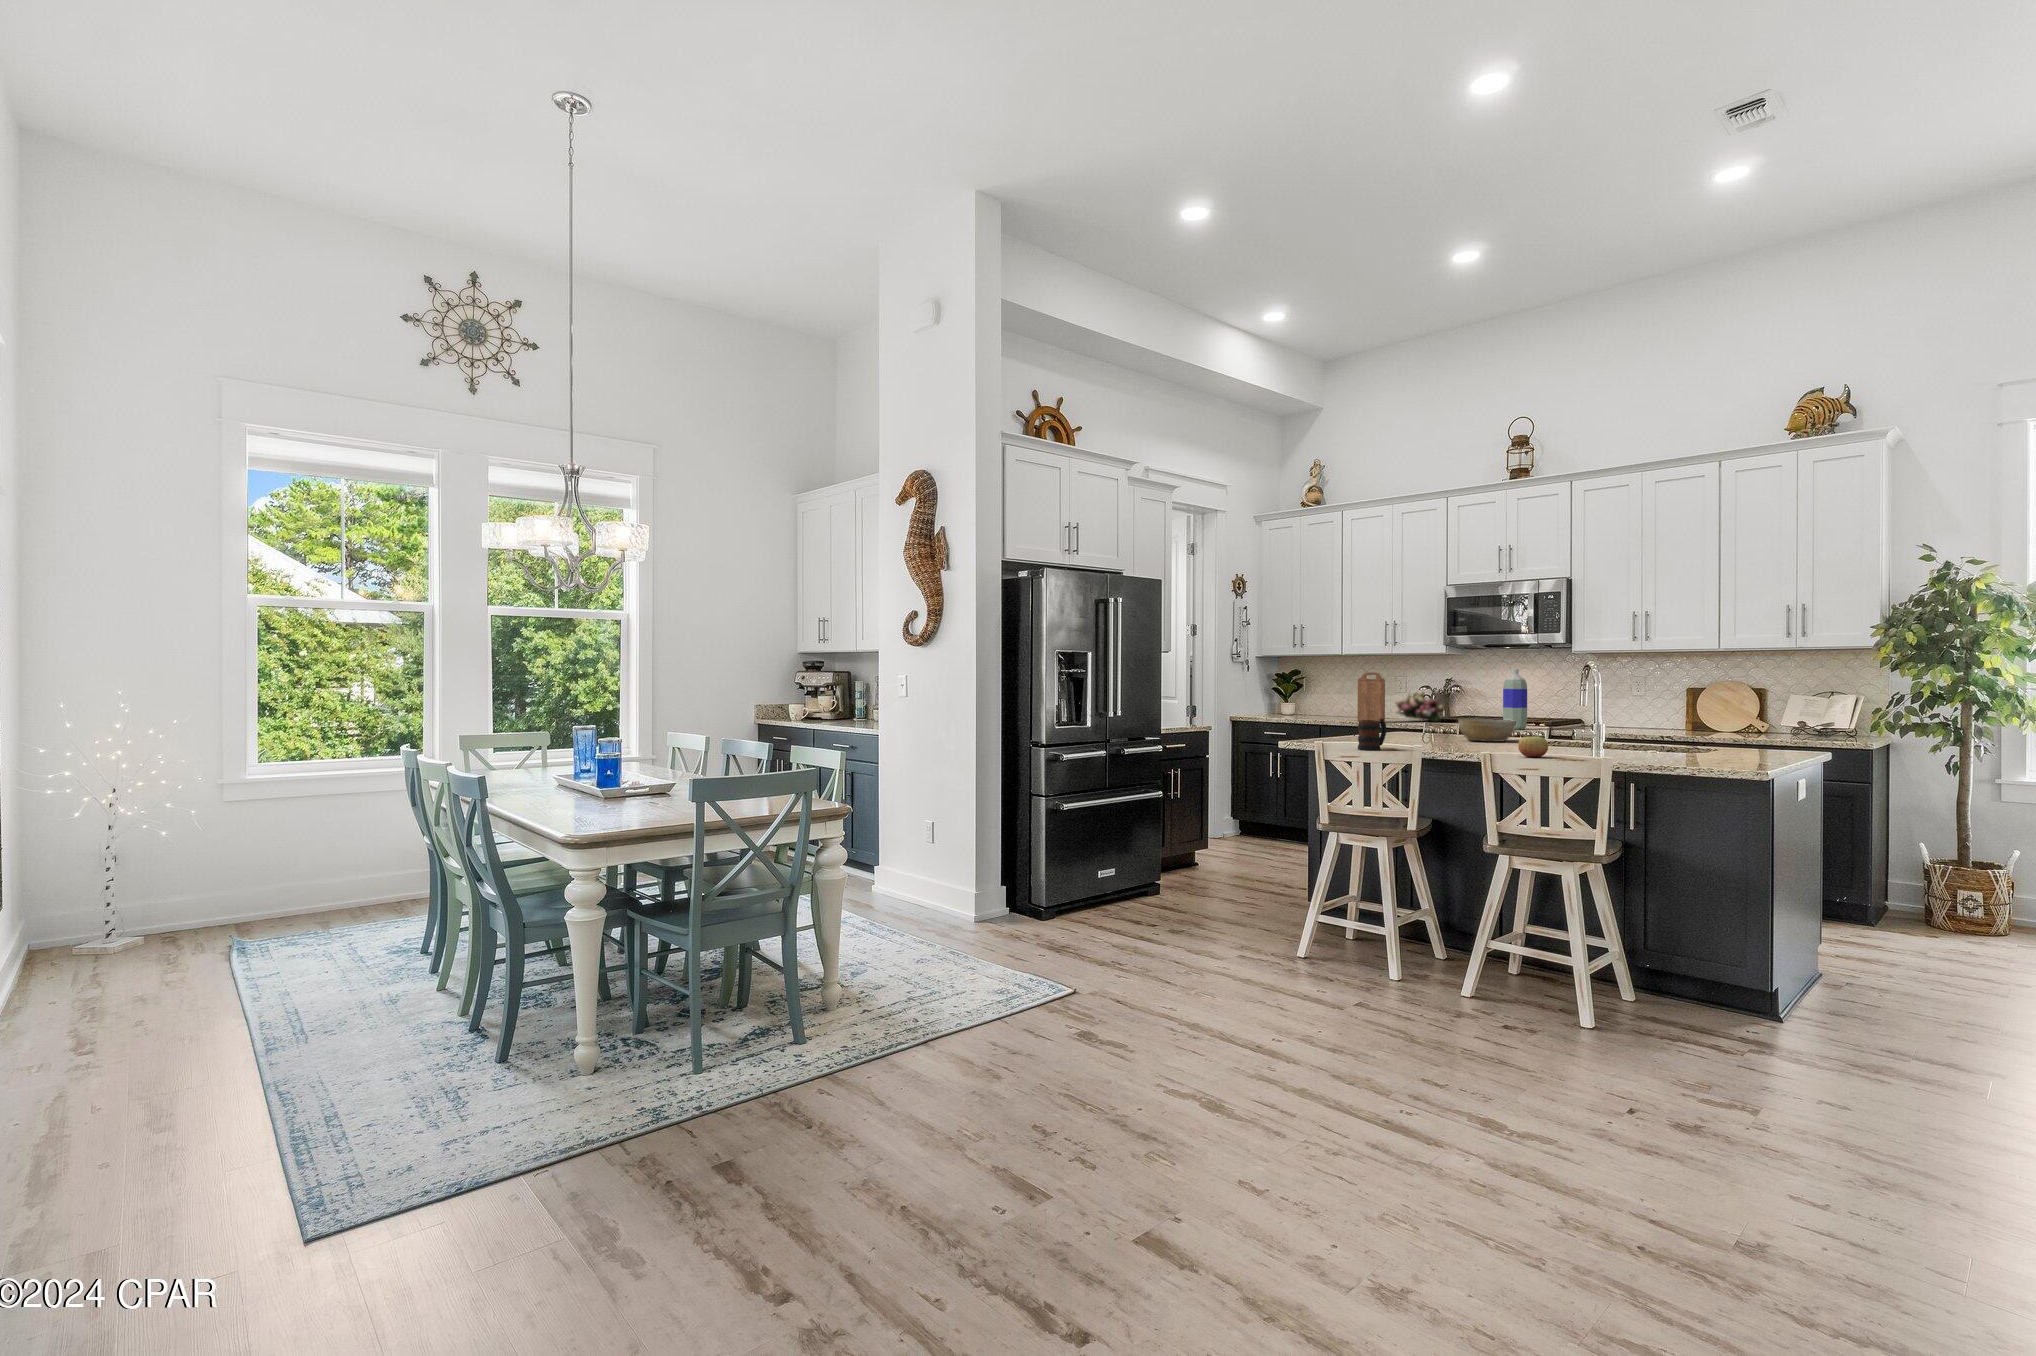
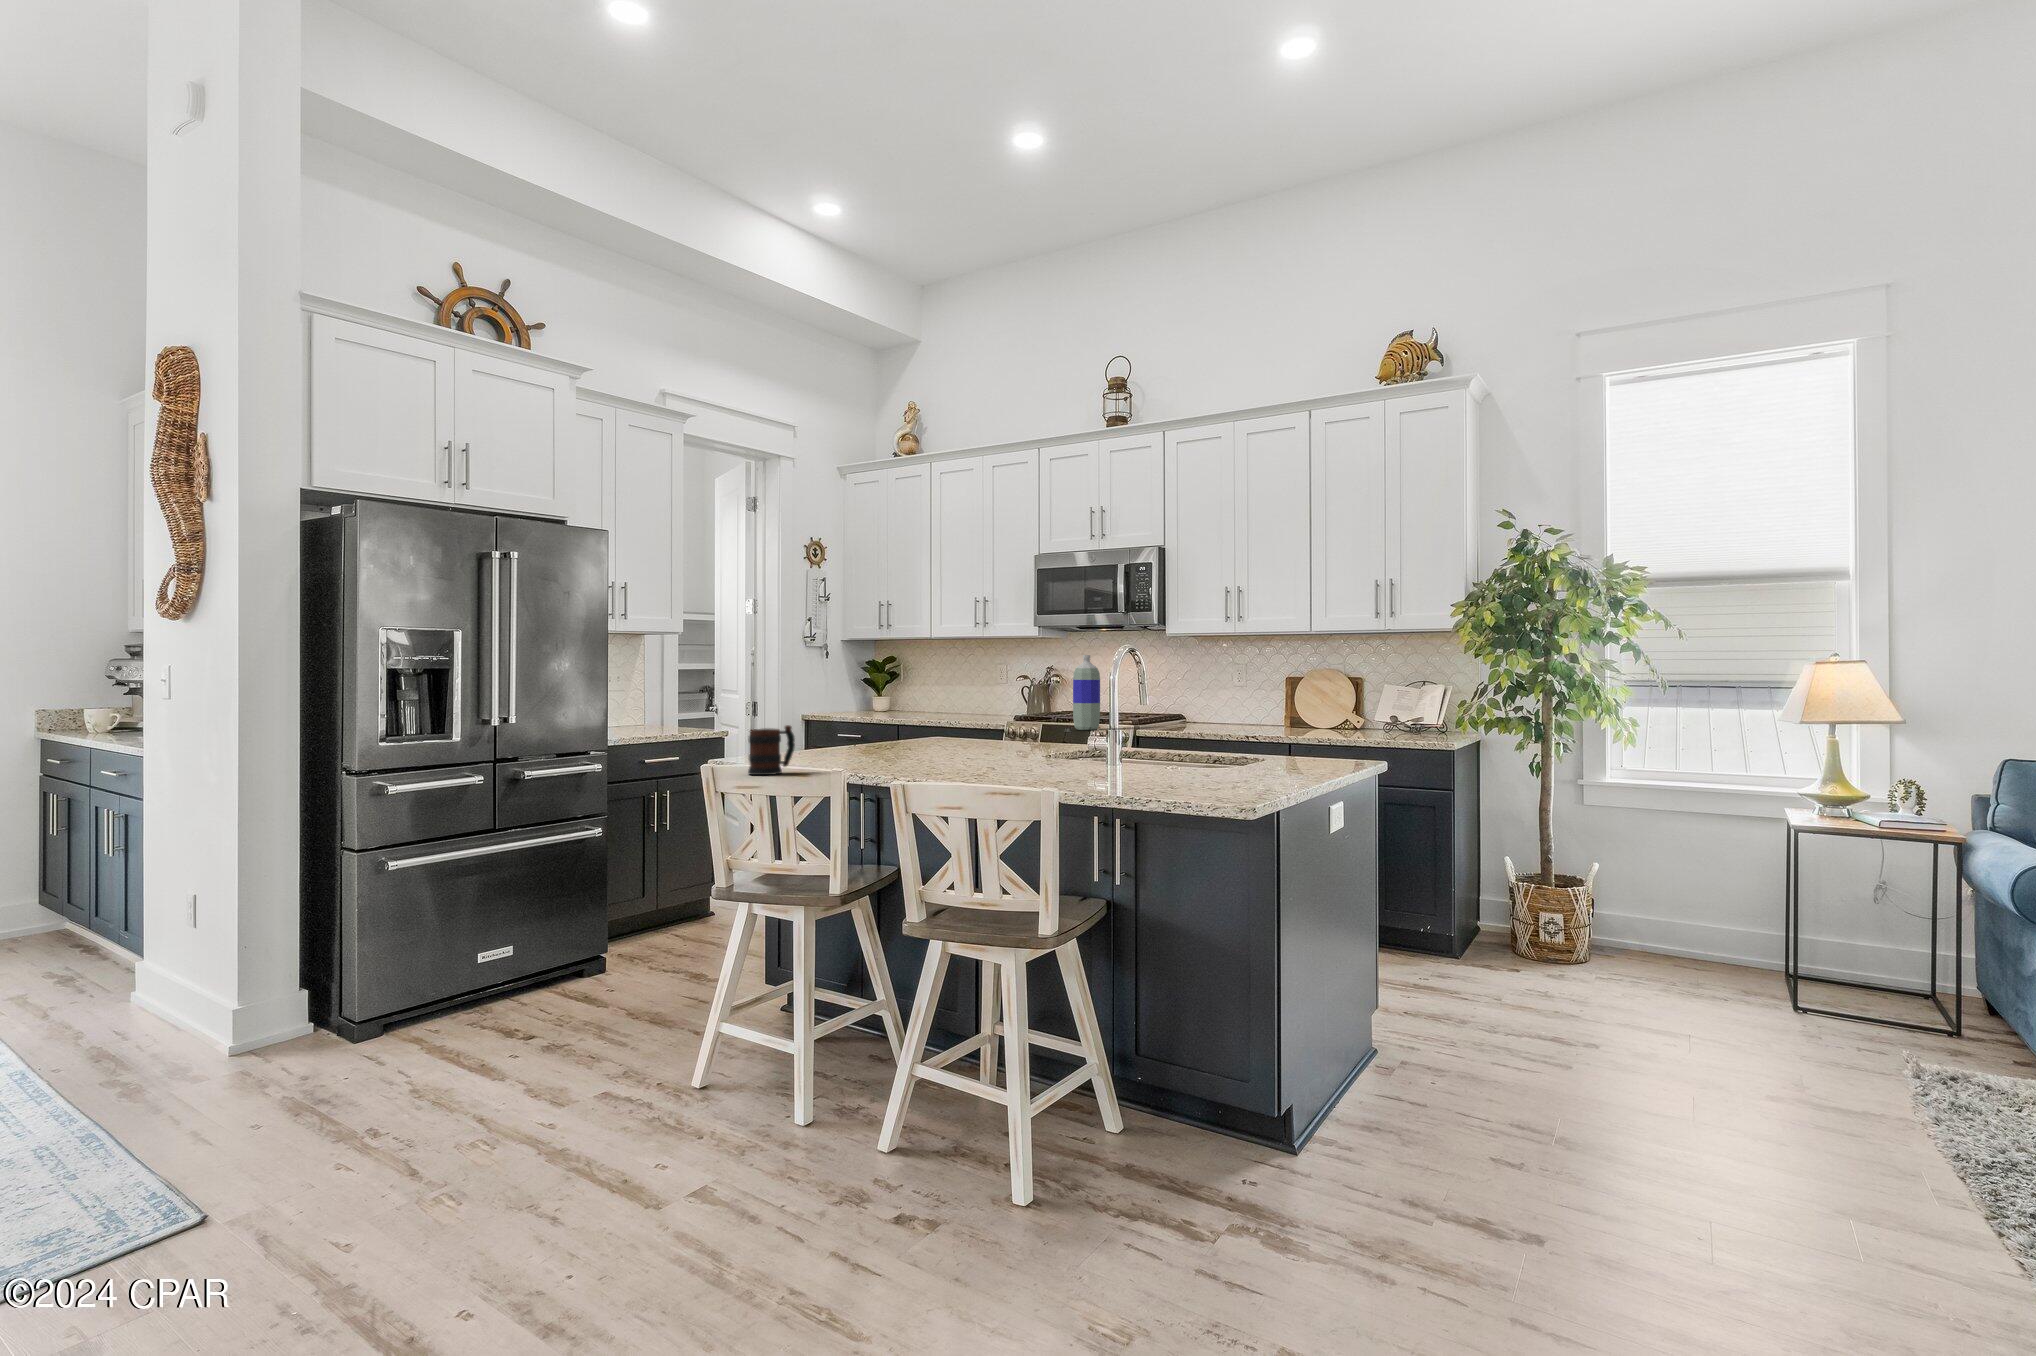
cutting board: present [1358,672,1385,722] -> none [940,661,968,722]
flower arrangement: present [1395,691,1446,722] -> none [988,683,1048,719]
bowl: present [1458,719,1516,742] -> none [955,721,1027,753]
apple: present [1518,735,1548,757] -> none [930,752,972,787]

